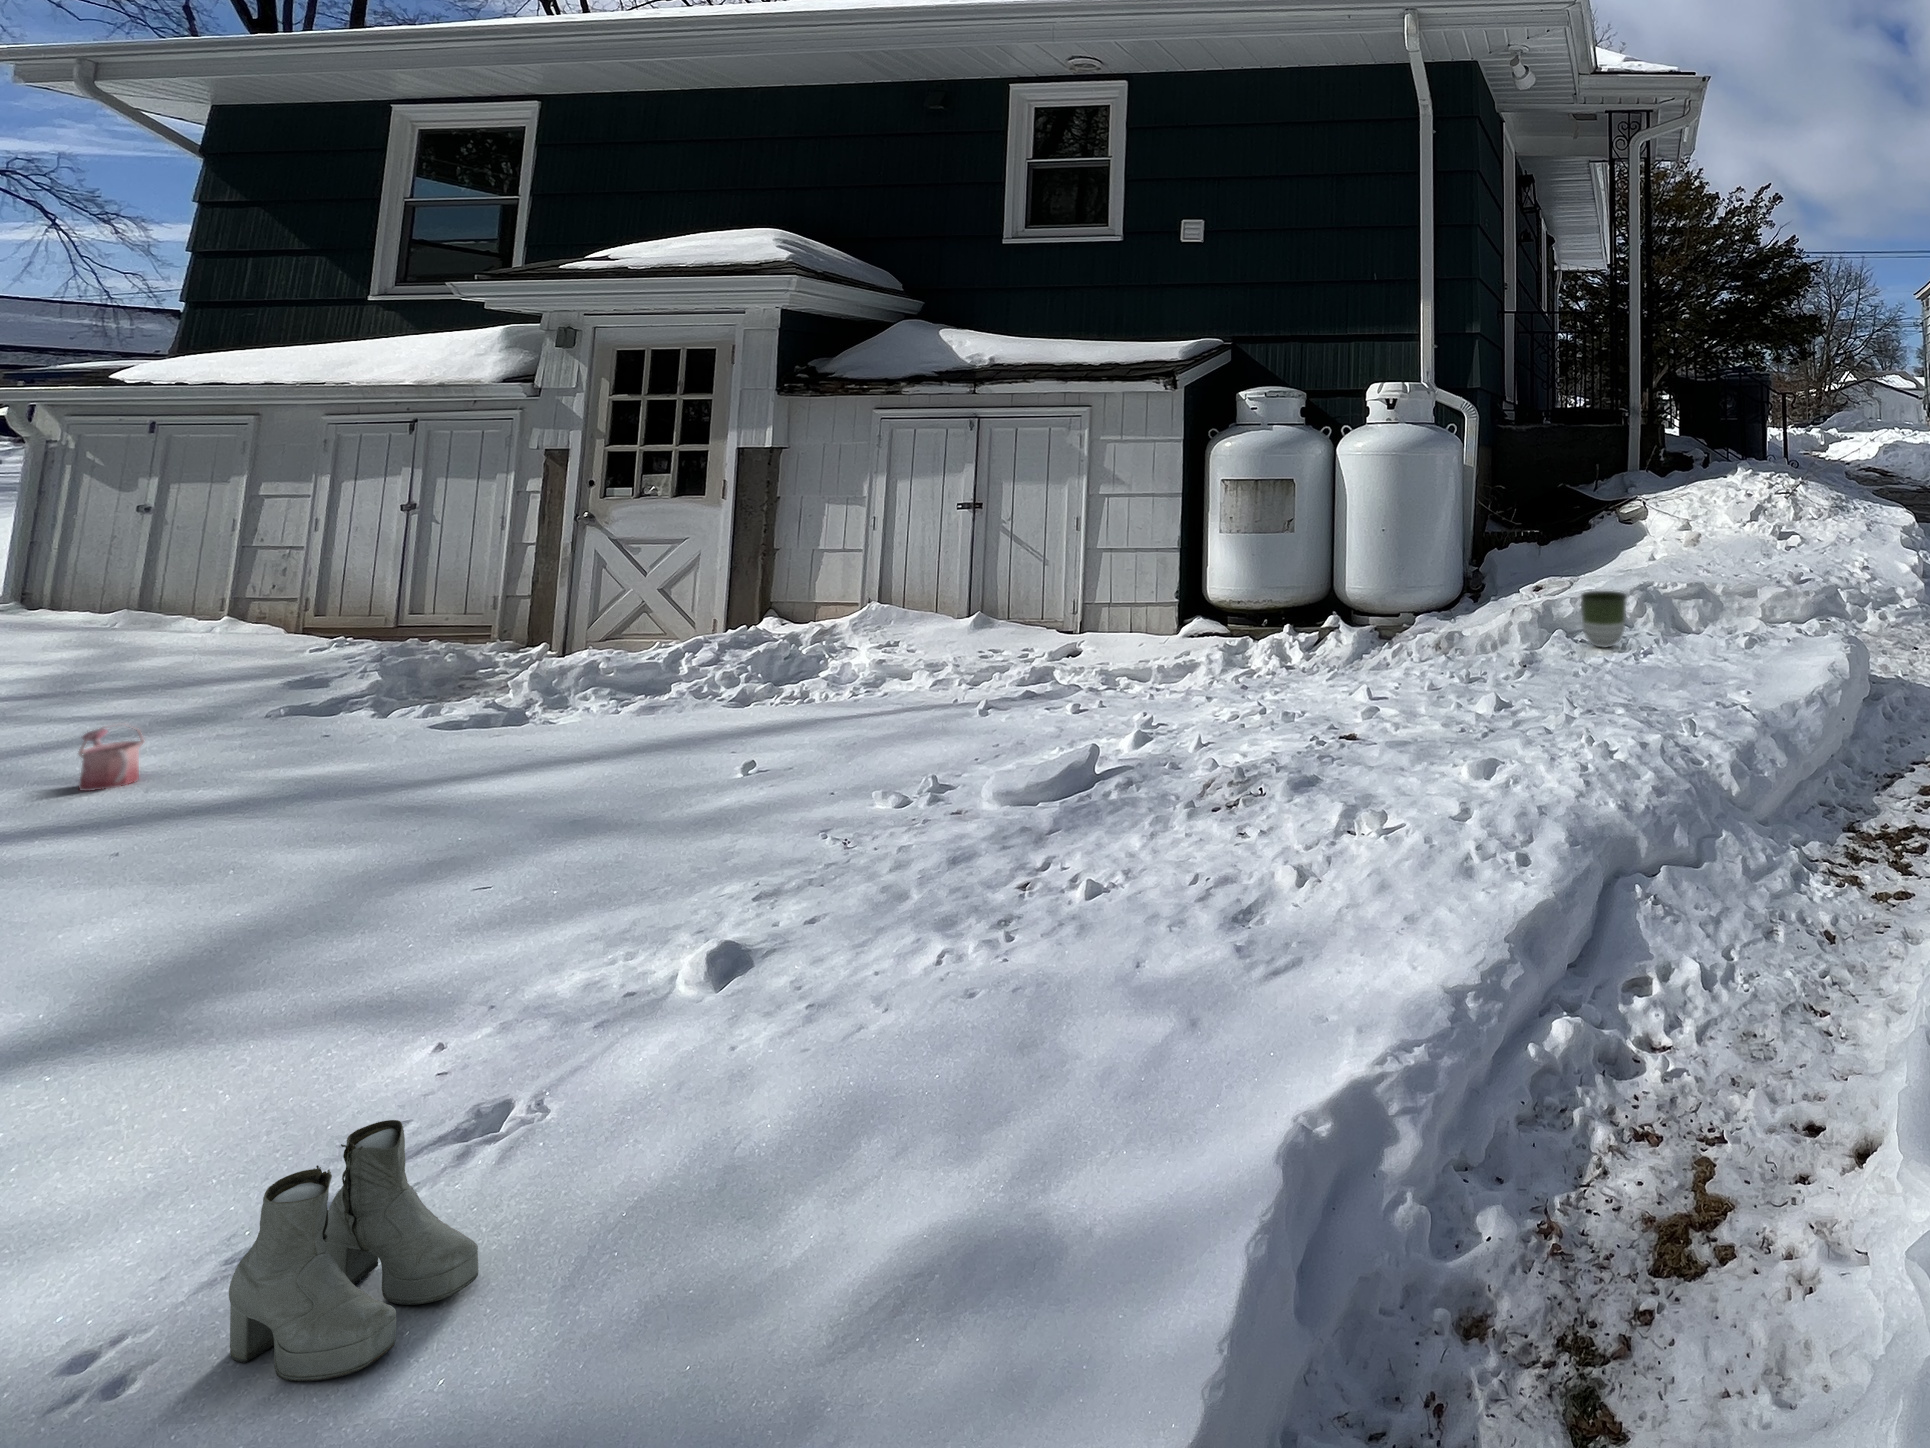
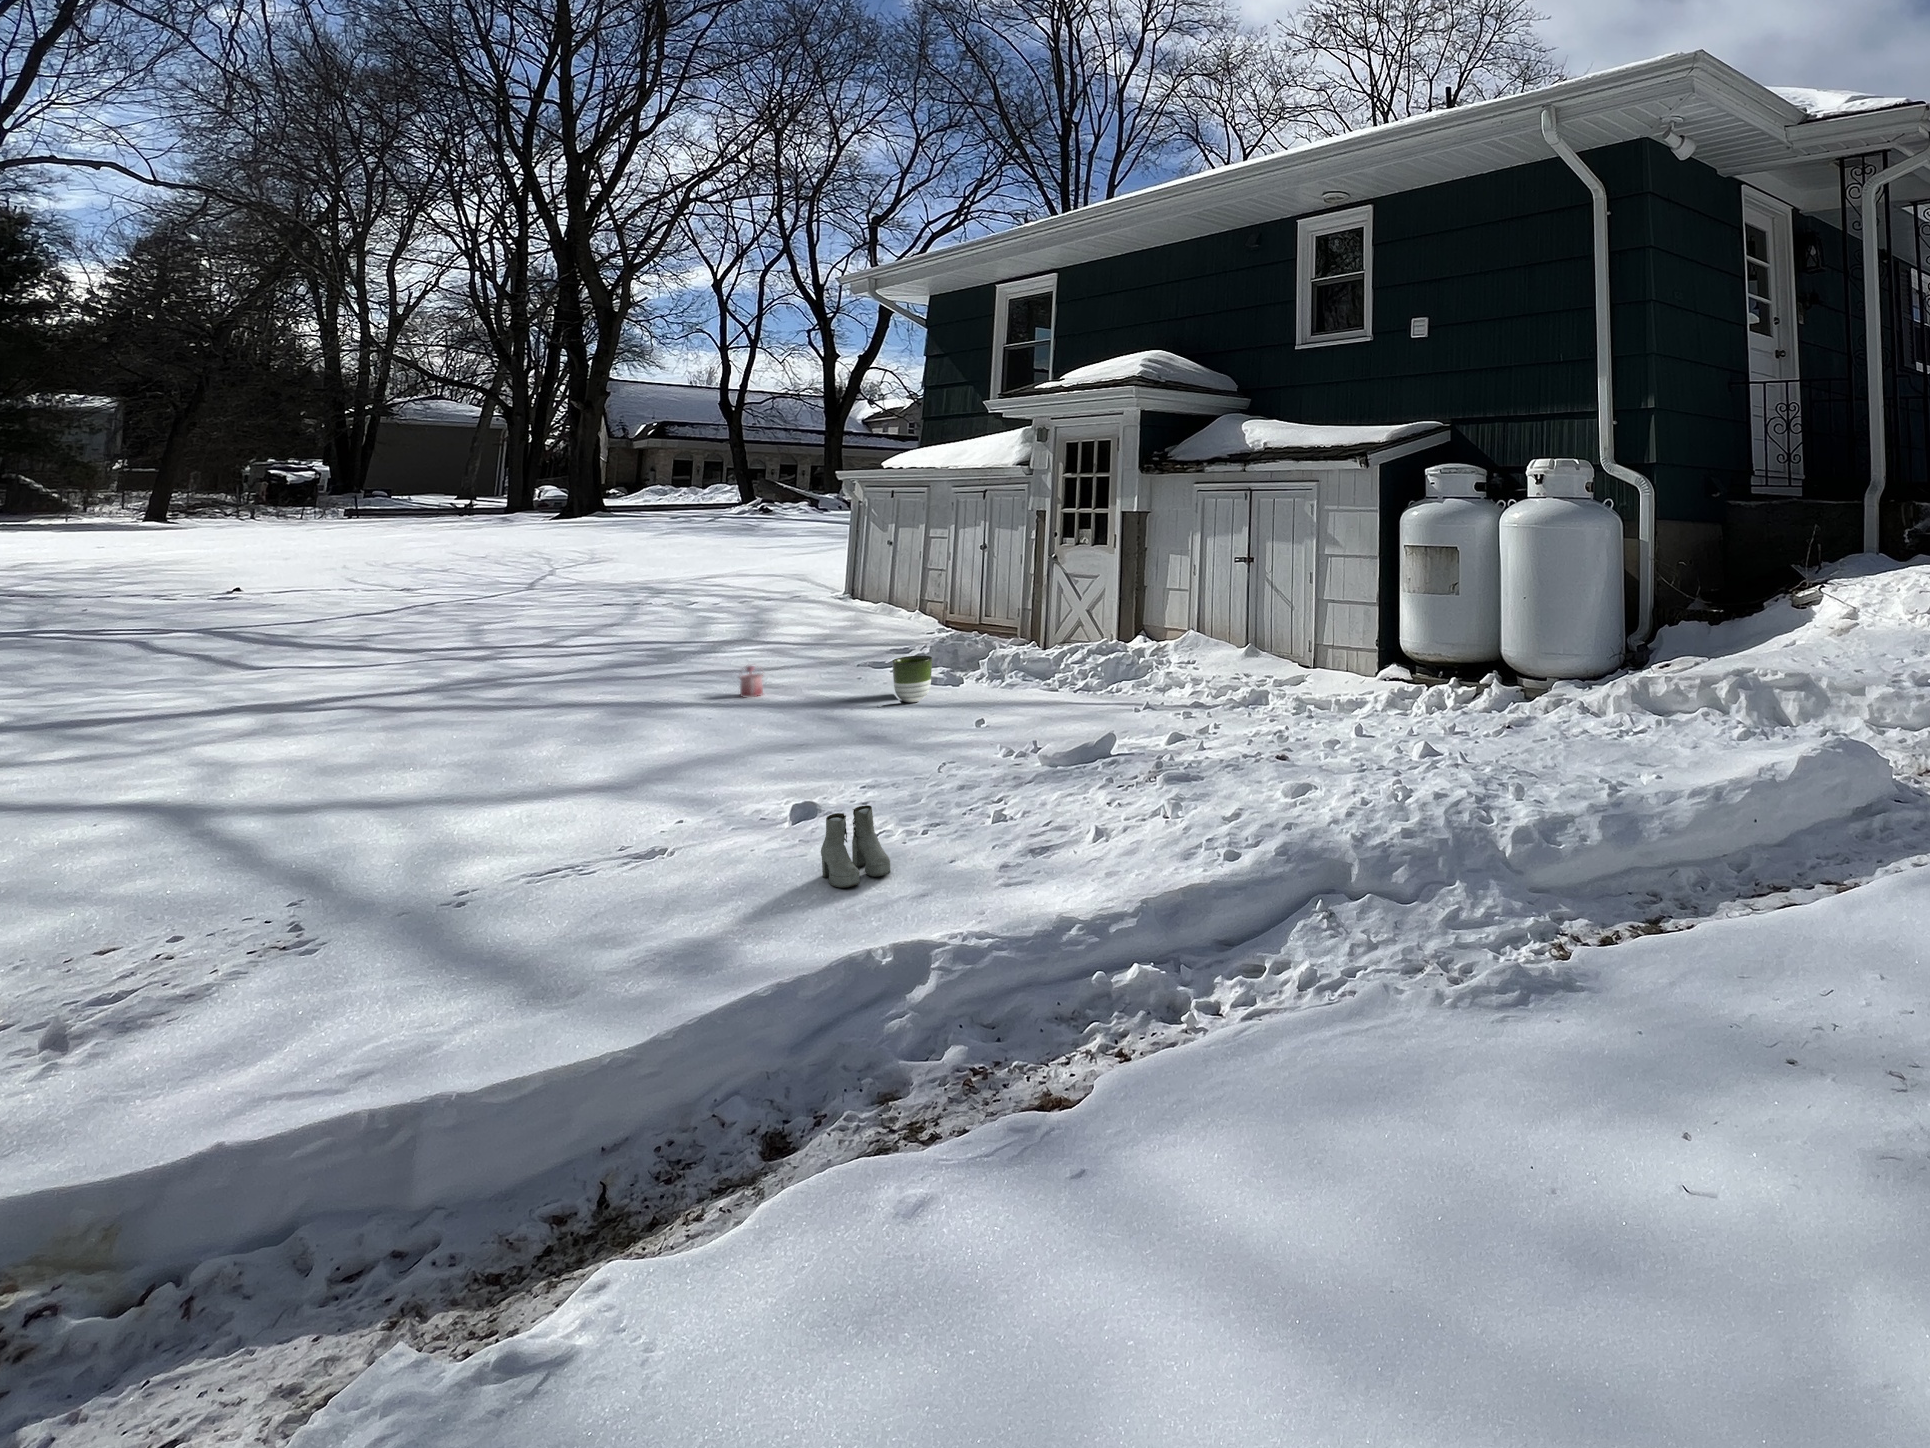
planter: present [1581,591,1627,647] -> present [892,655,932,703]
boots: present [229,1120,479,1381] -> present [821,805,891,888]

